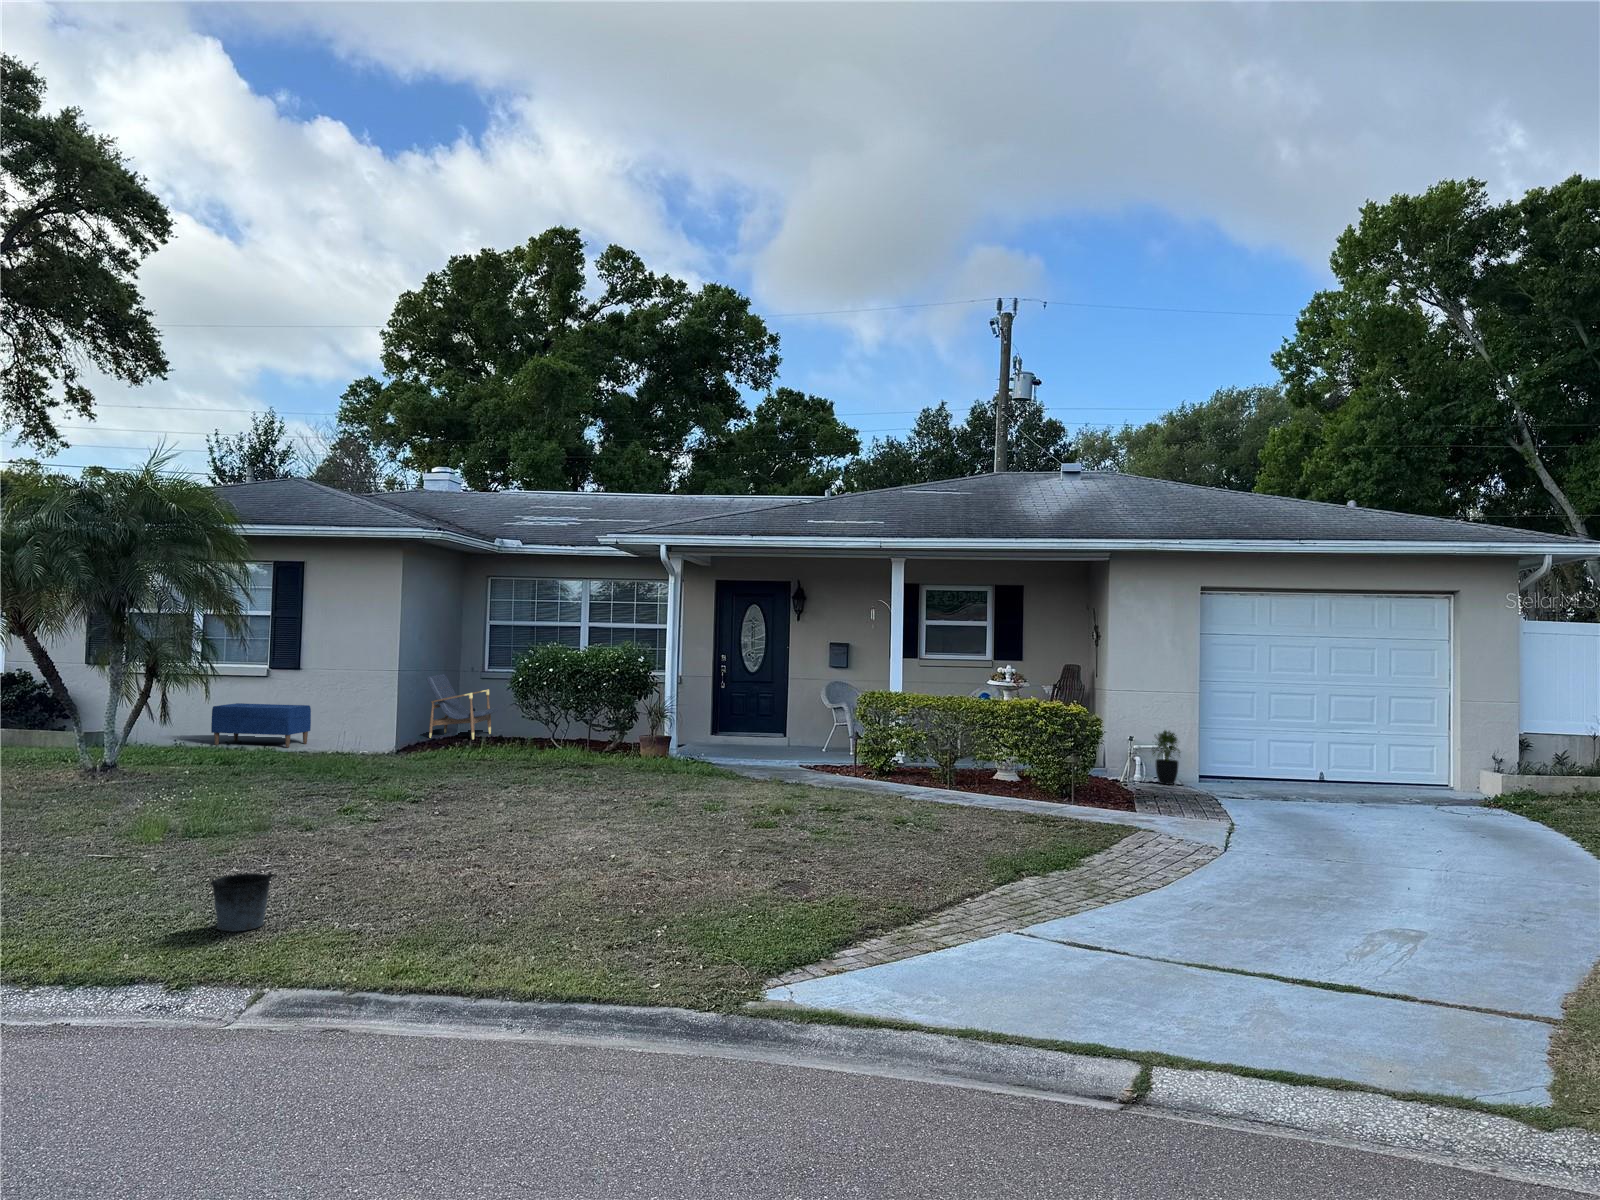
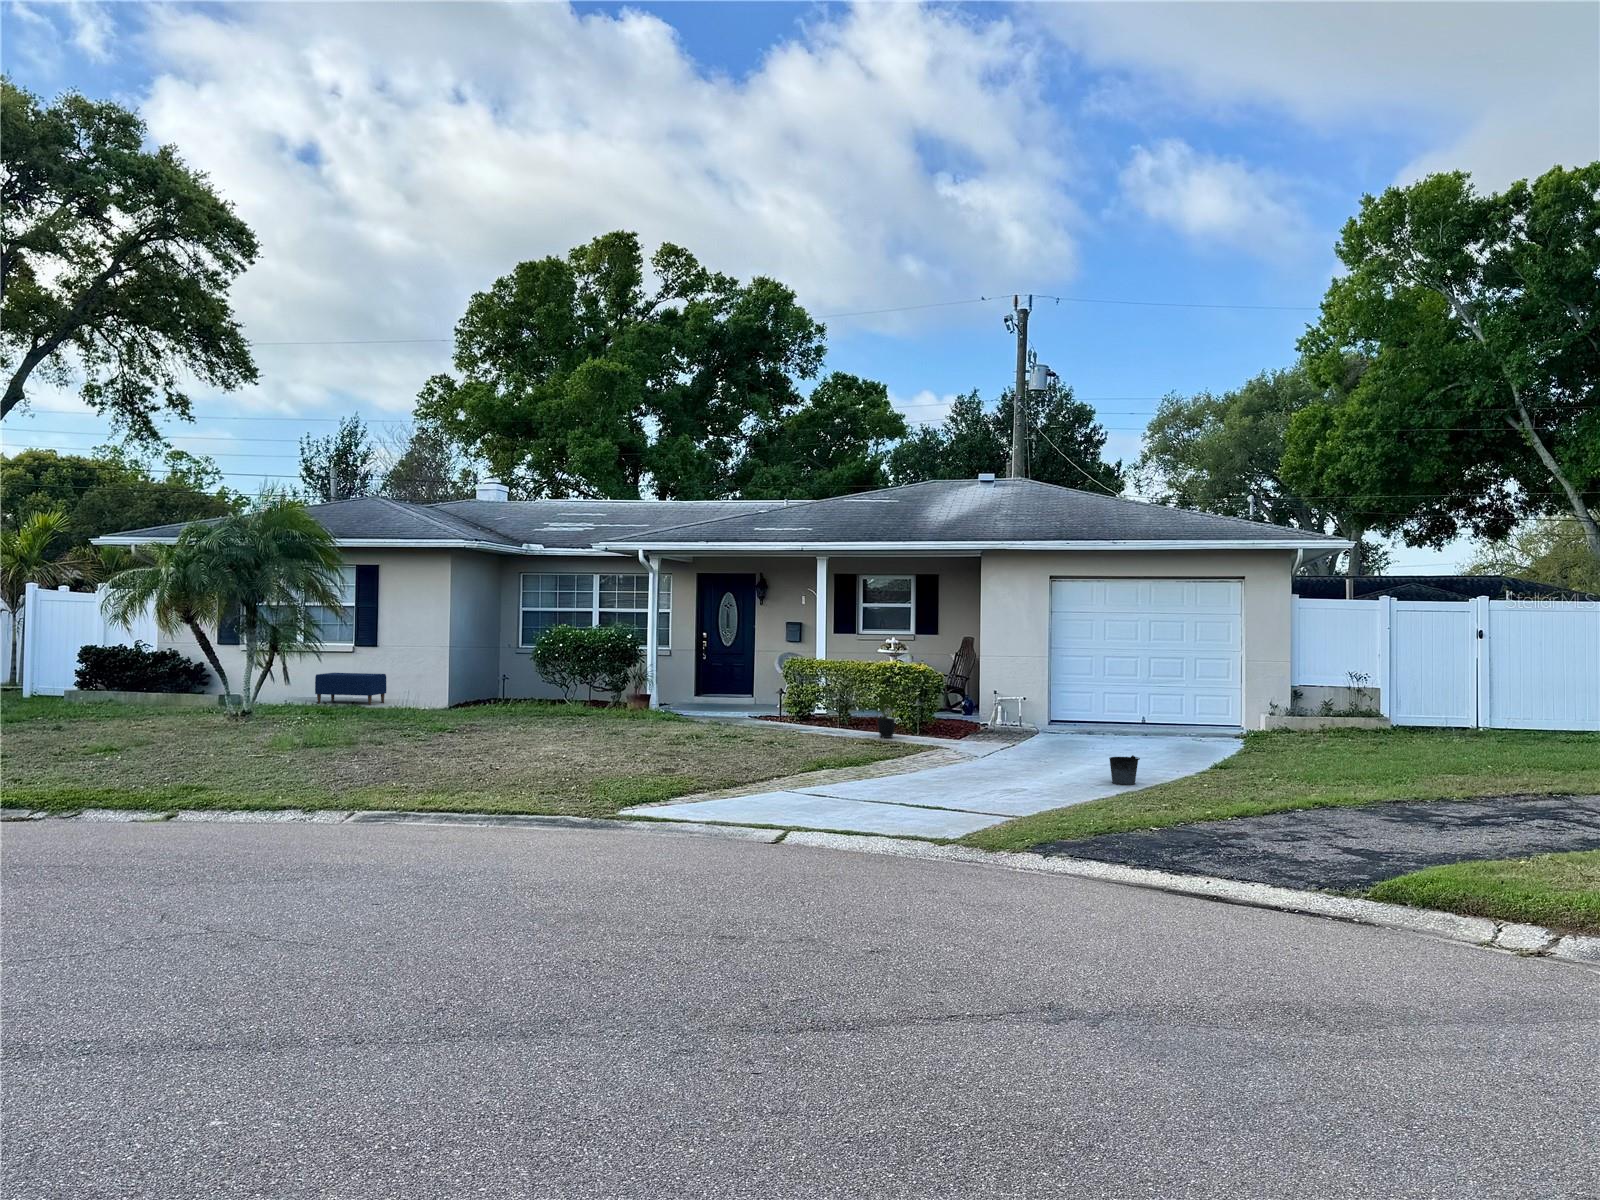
lounge chair: present [426,674,498,739] -> none [472,650,529,700]
potted plant: present [1152,730,1180,785] -> present [876,695,897,738]
bucket: present [210,872,275,932] -> present [1109,755,1140,785]

